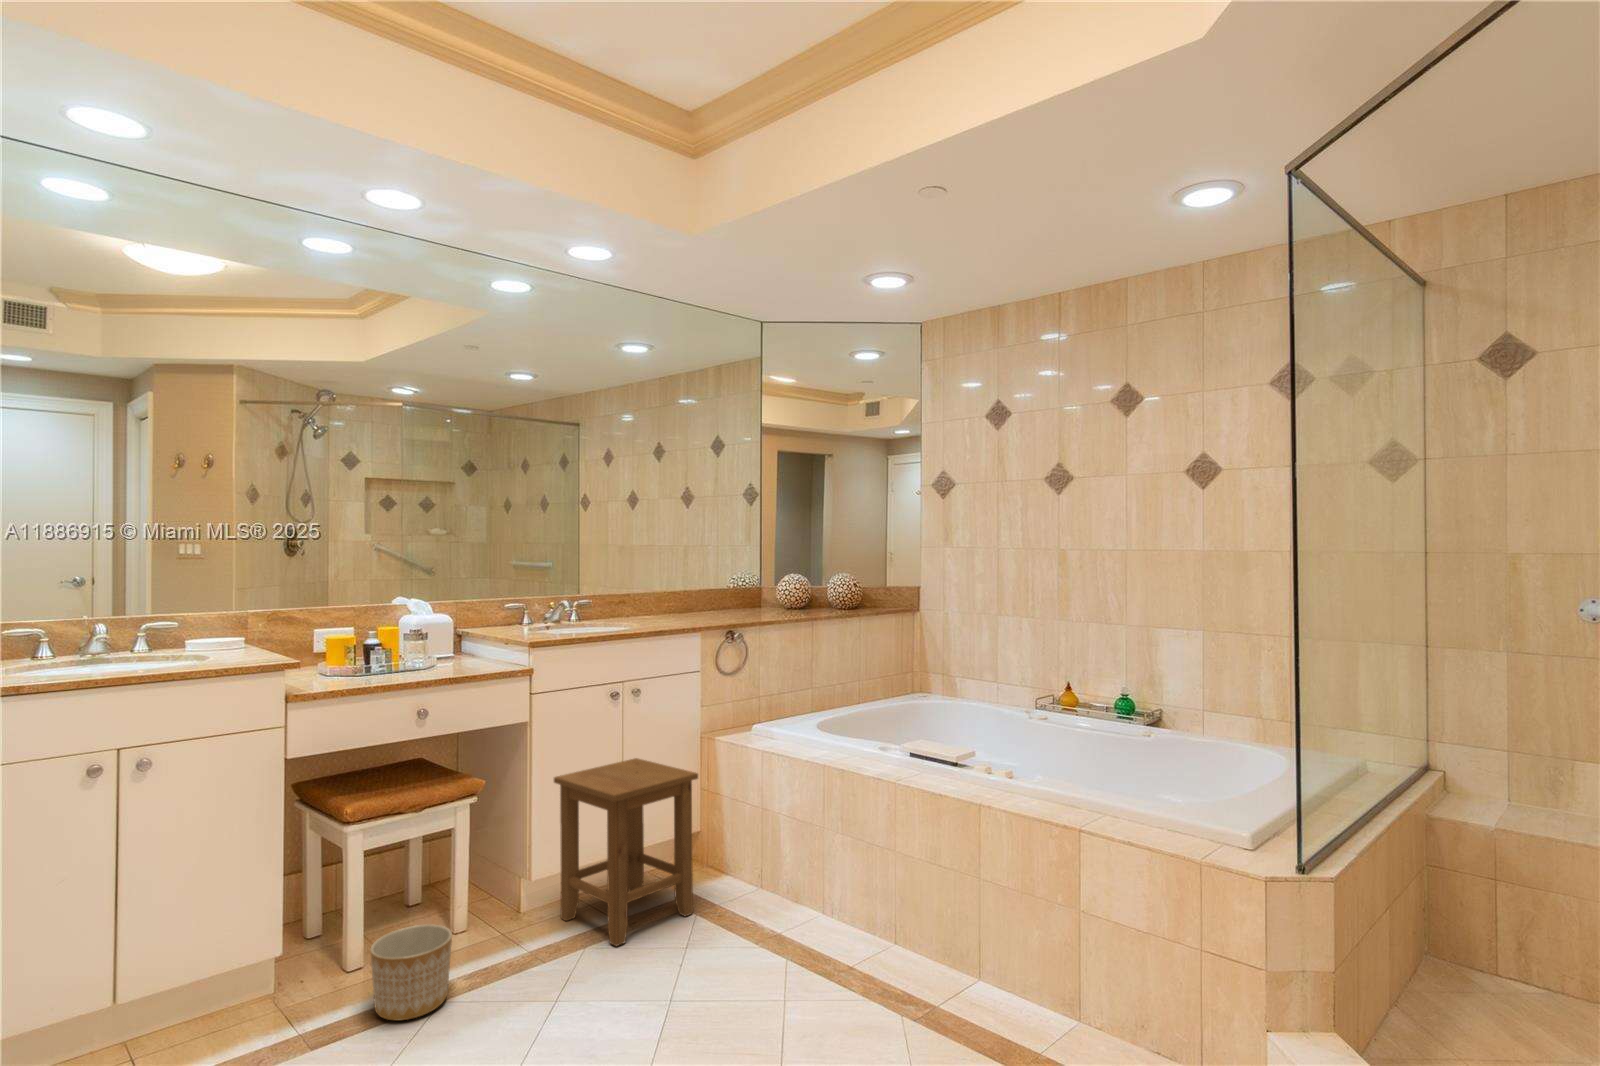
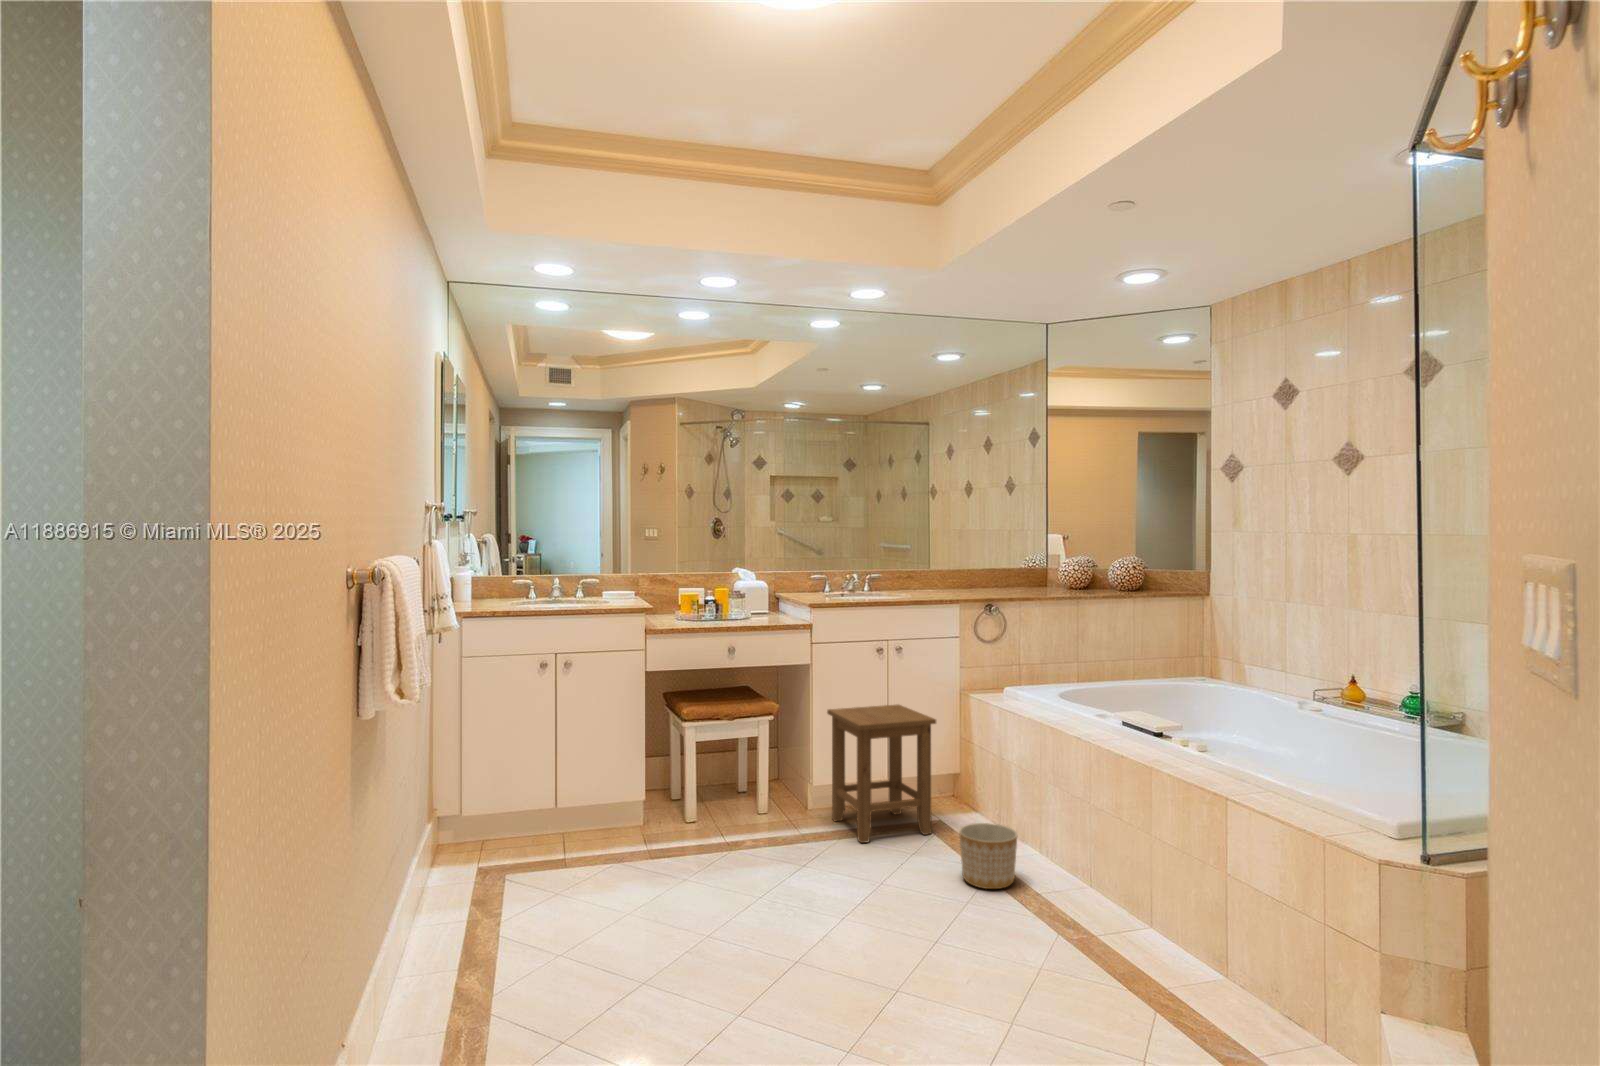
planter: present [370,924,452,1021] -> present [959,823,1017,889]

